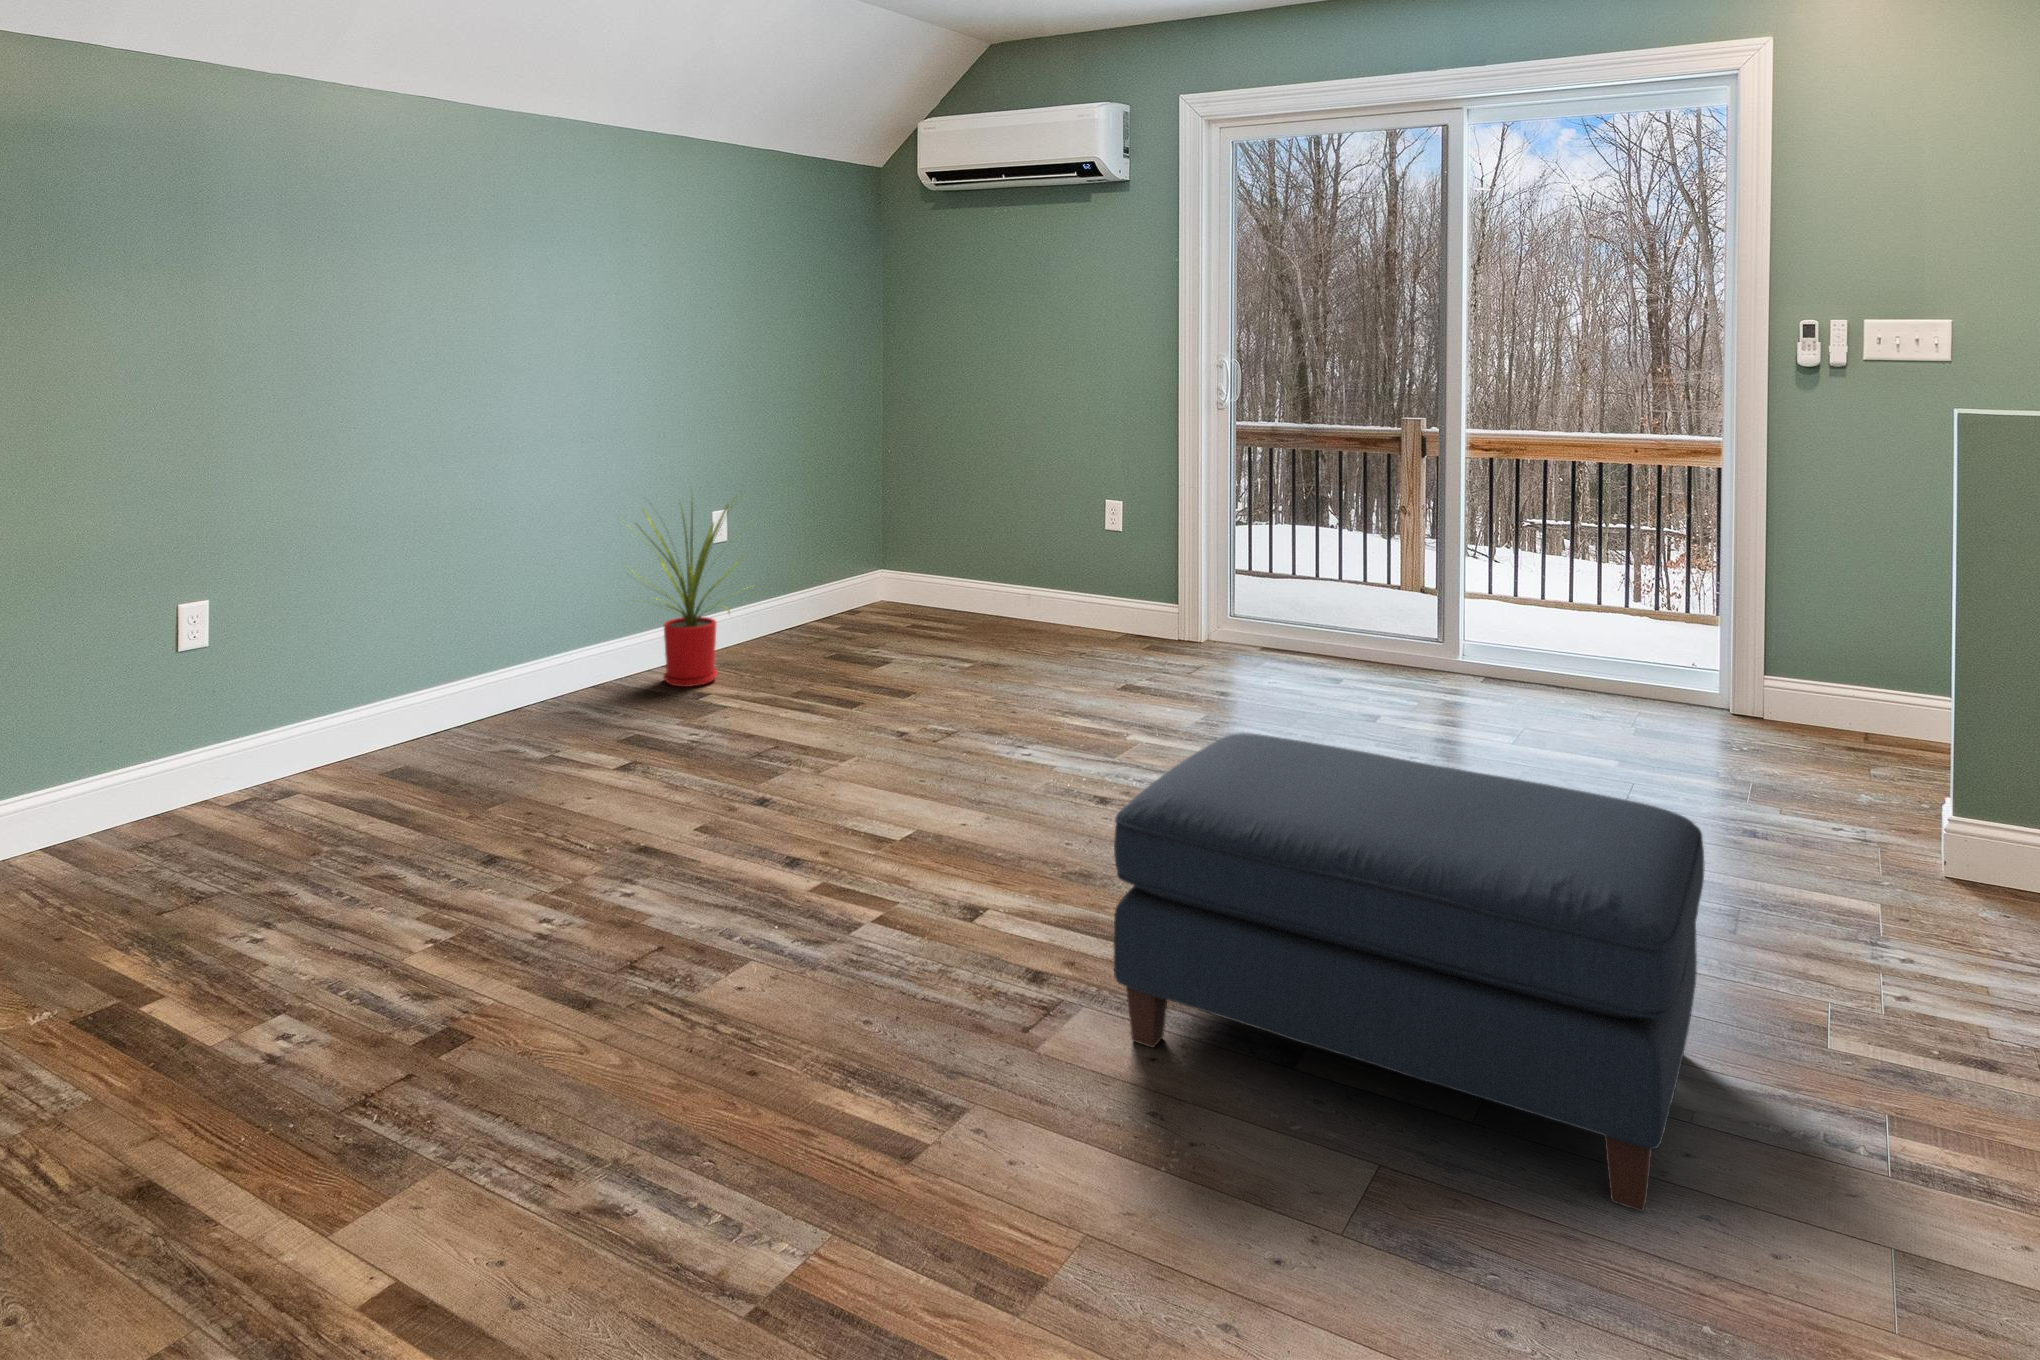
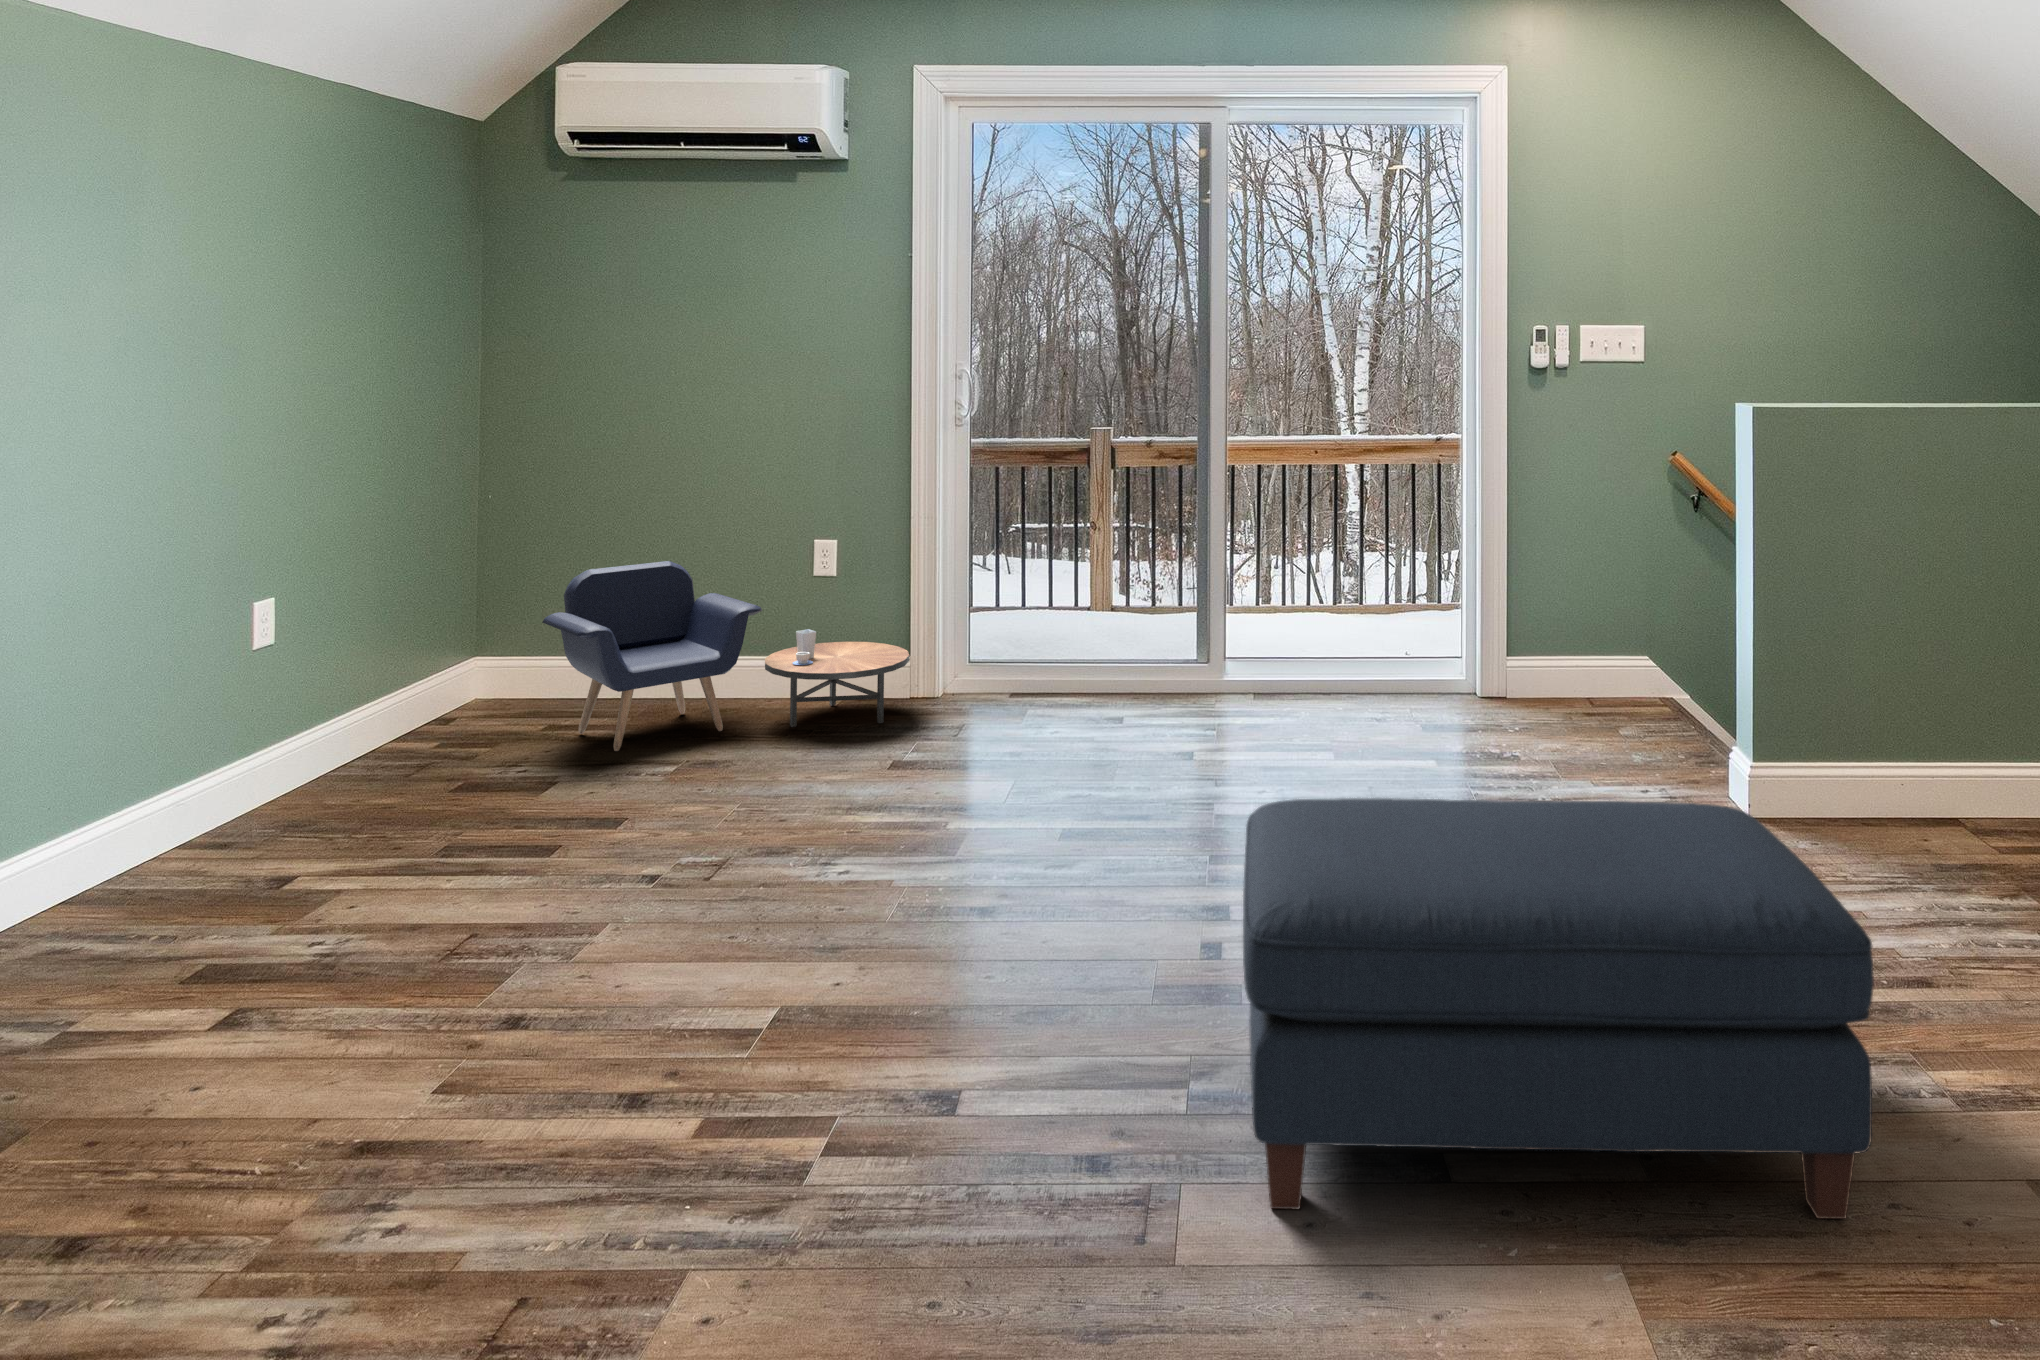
house plant: present [623,503,748,687] -> none [95,559,364,874]
armchair: none [902,512,1166,655] -> present [542,561,909,751]

